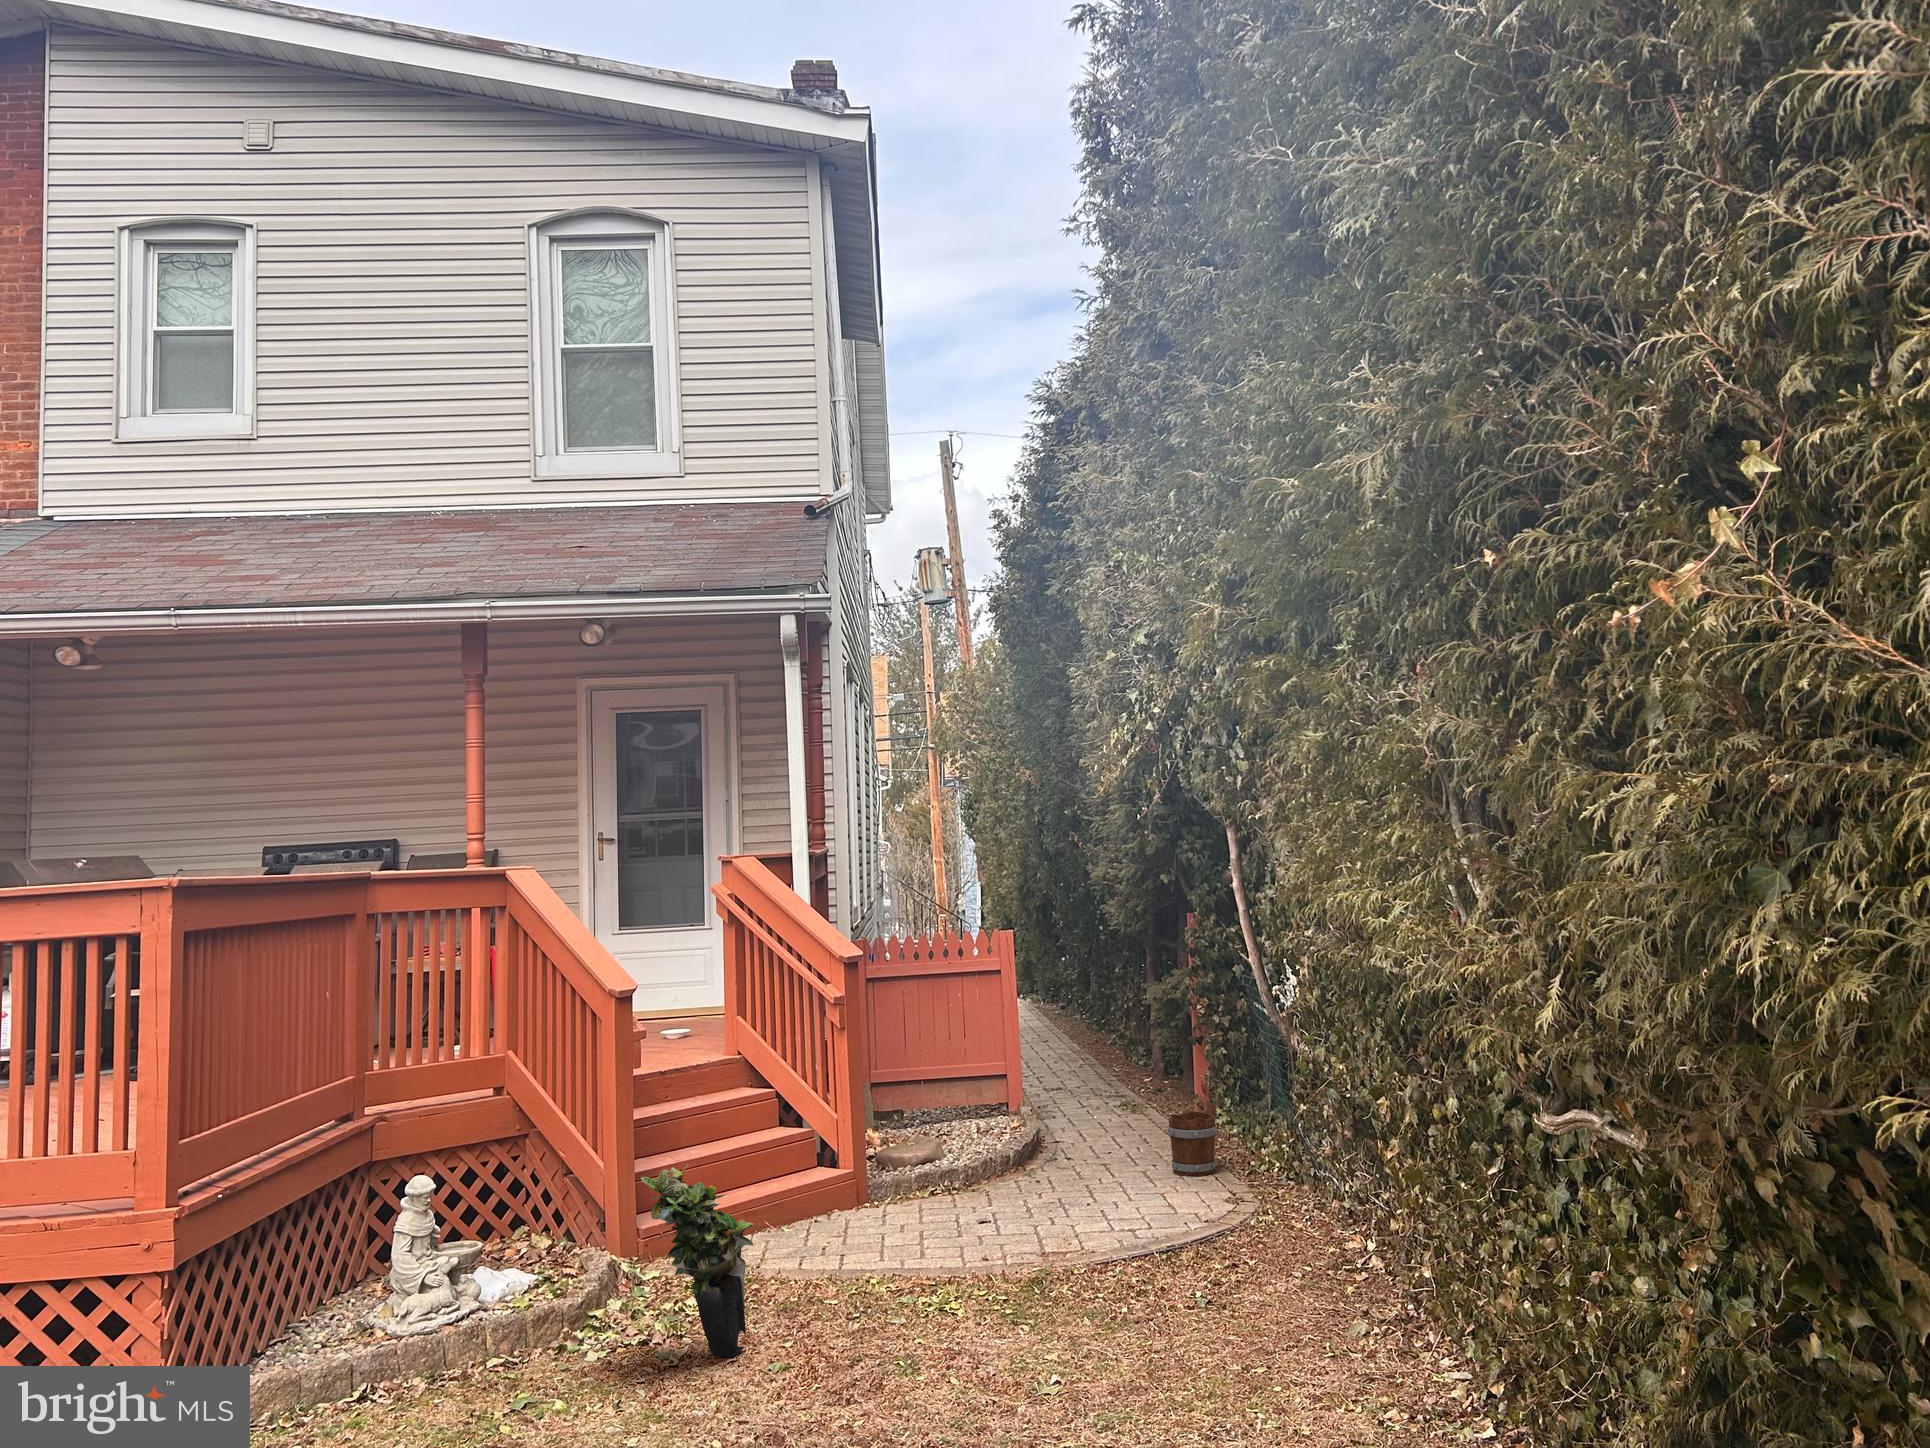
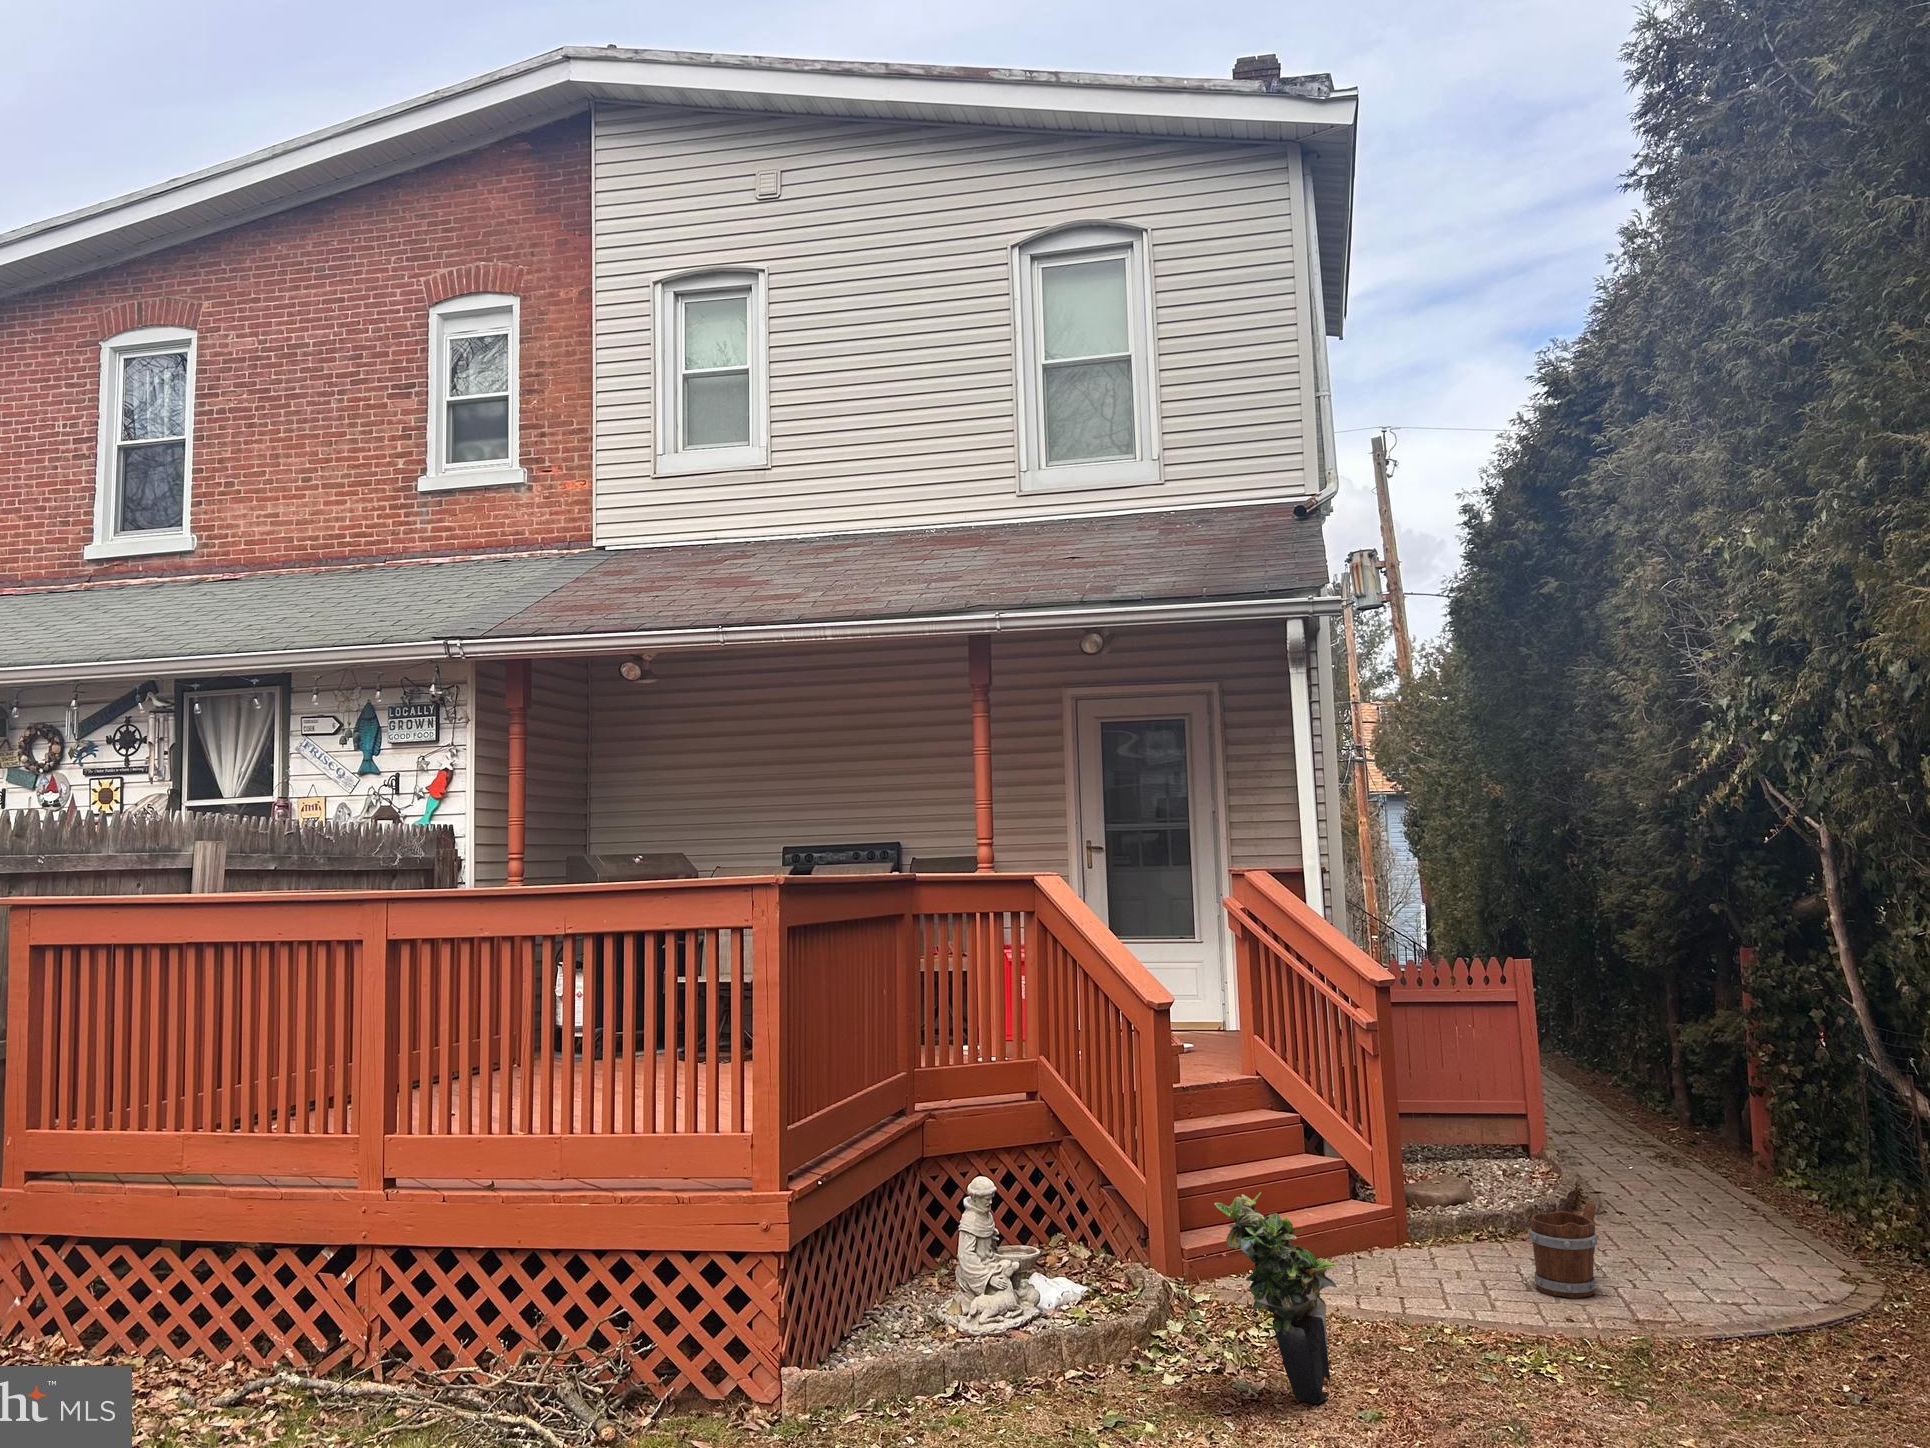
bucket: present [1168,1103,1217,1176] -> present [1529,1202,1597,1299]

